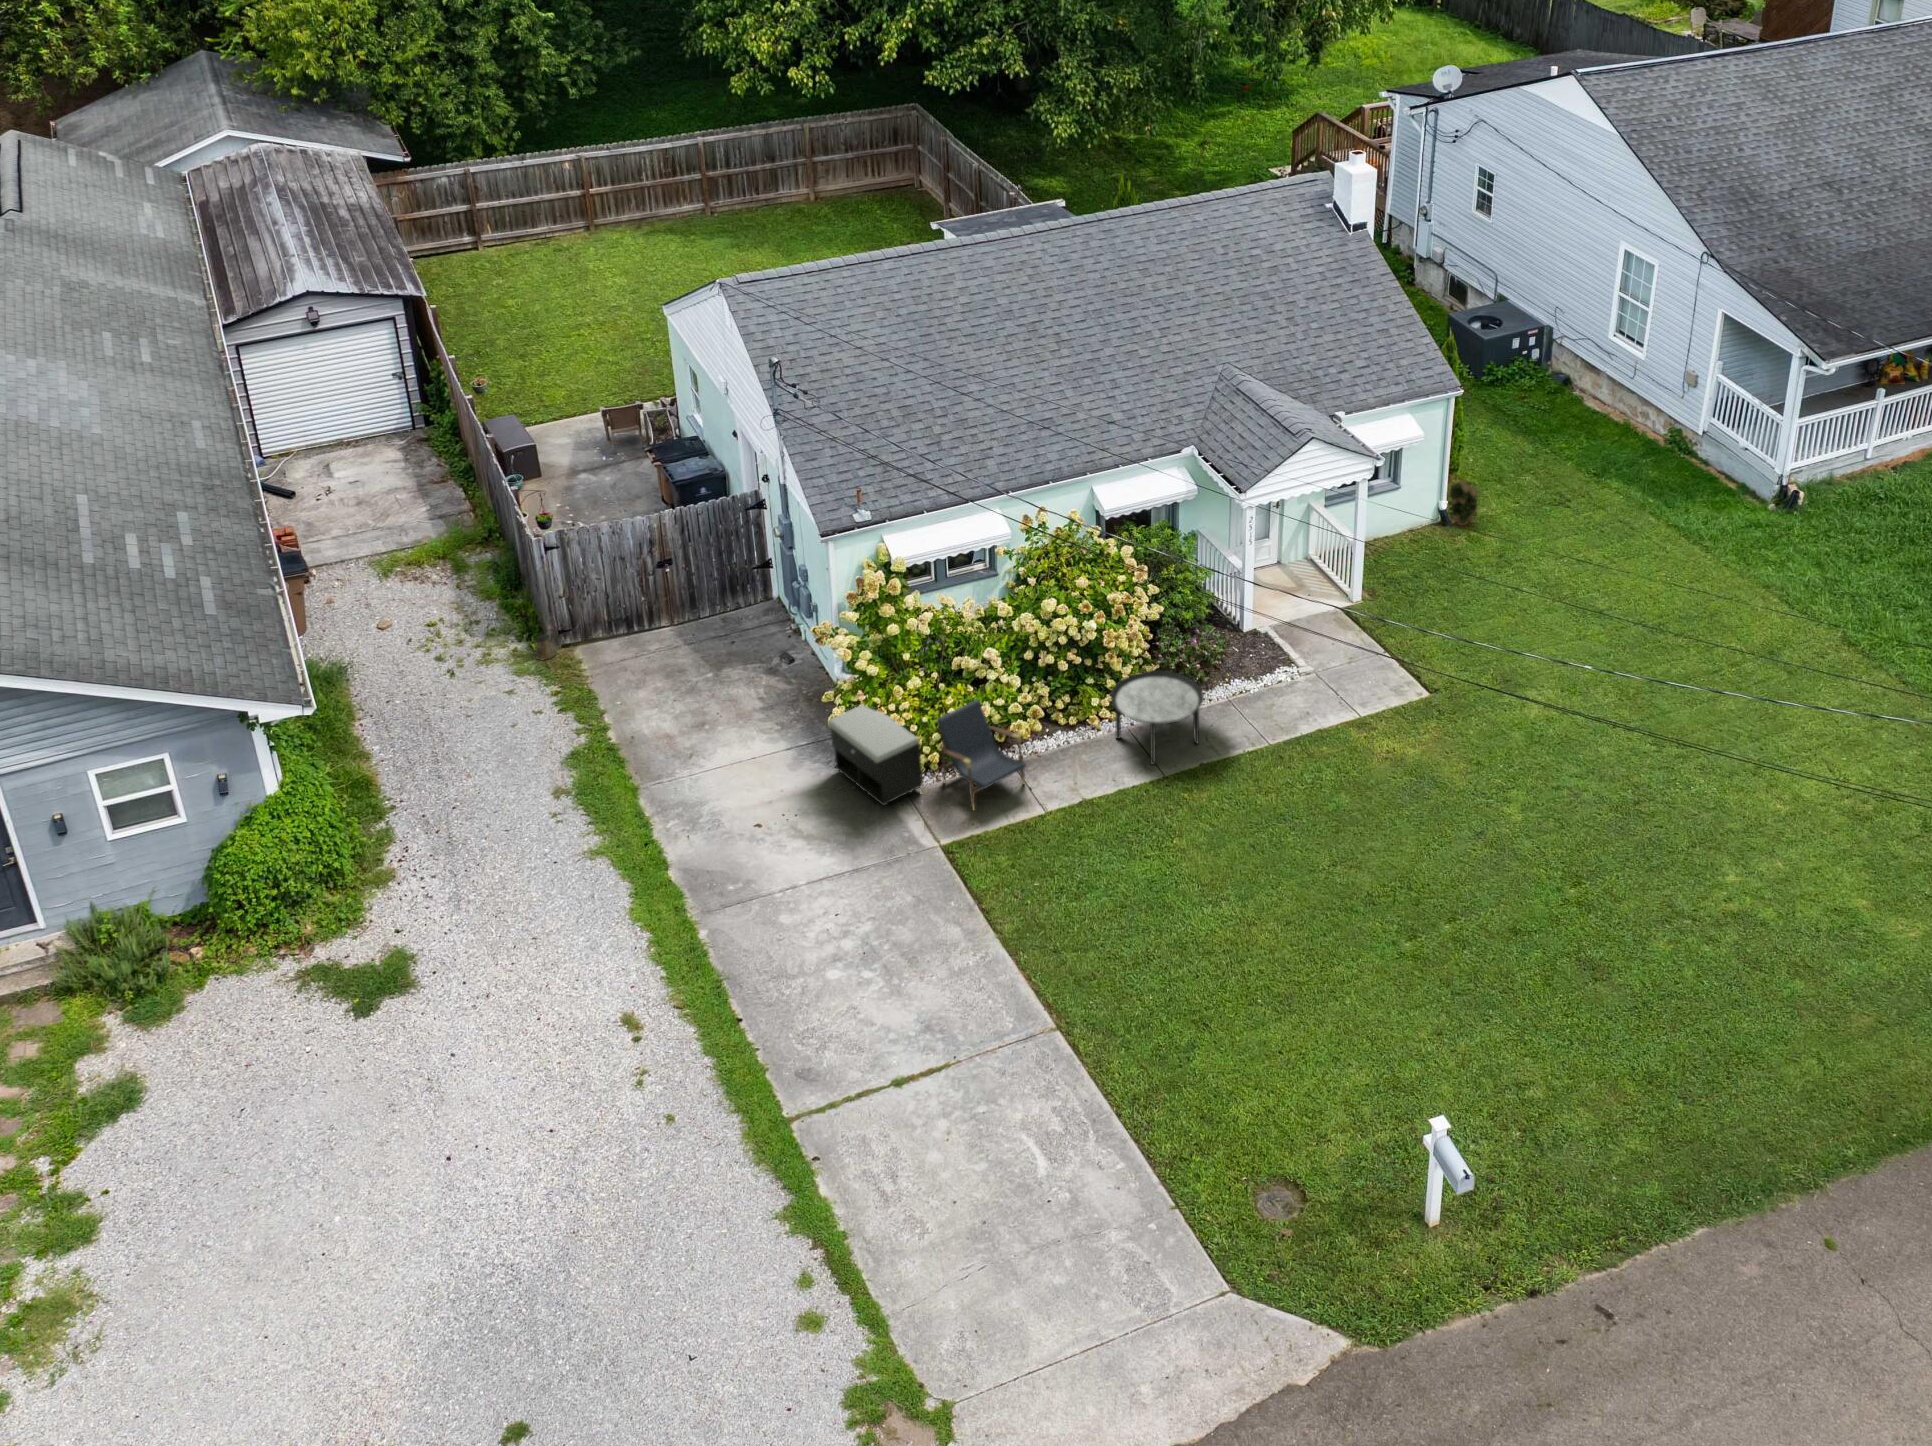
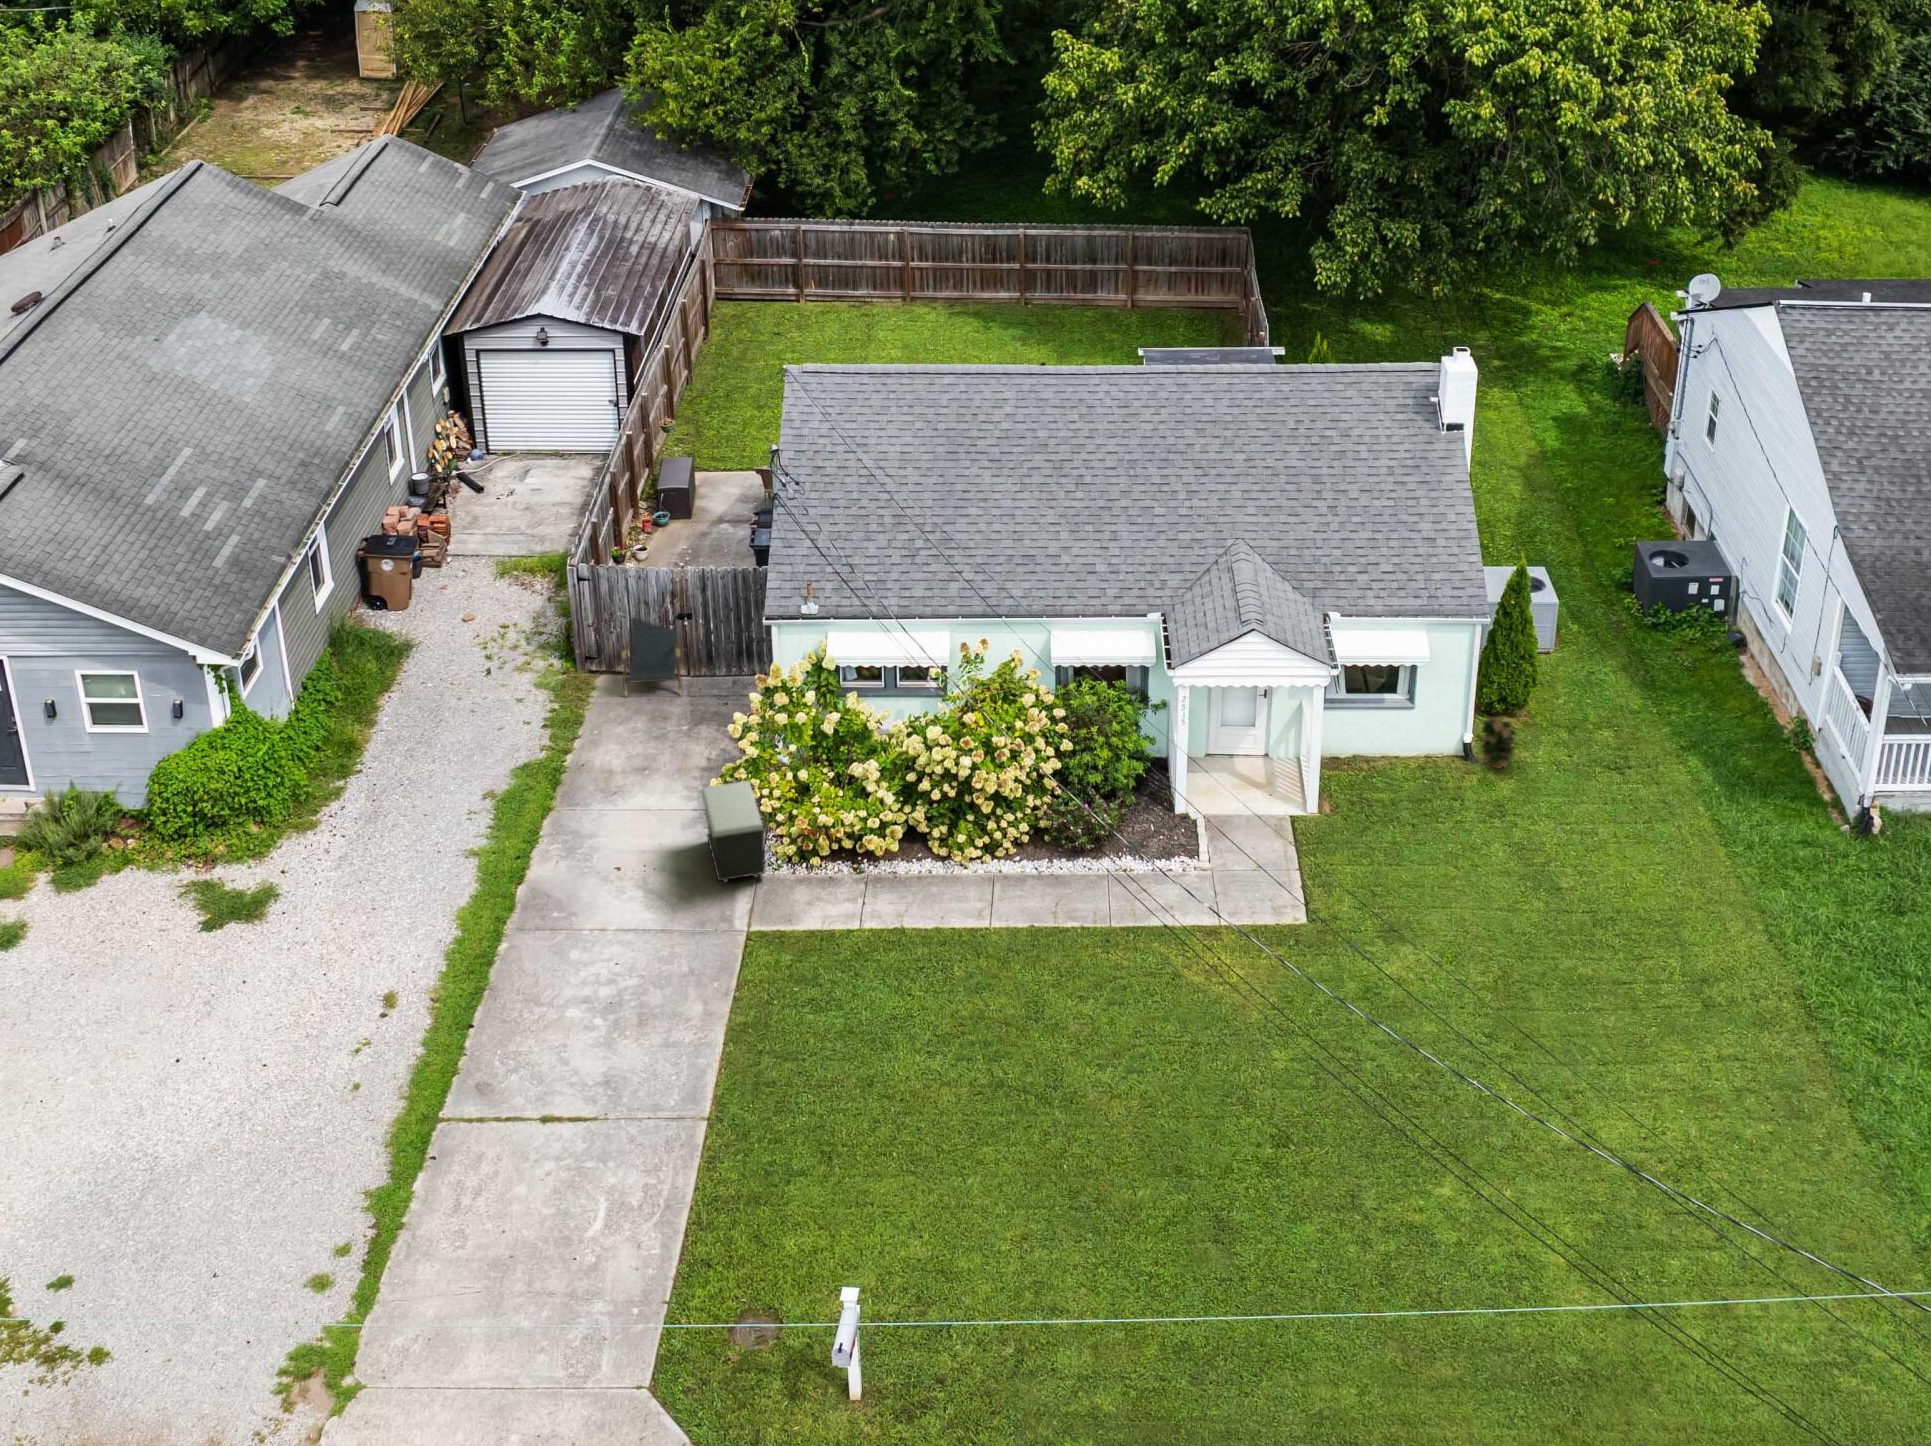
watering can: present [527,632,555,660] -> none [536,653,575,678]
round table: present [1111,671,1204,765] -> none [961,821,1055,916]
lounge chair: present [937,700,1026,810] -> present [622,617,682,696]

